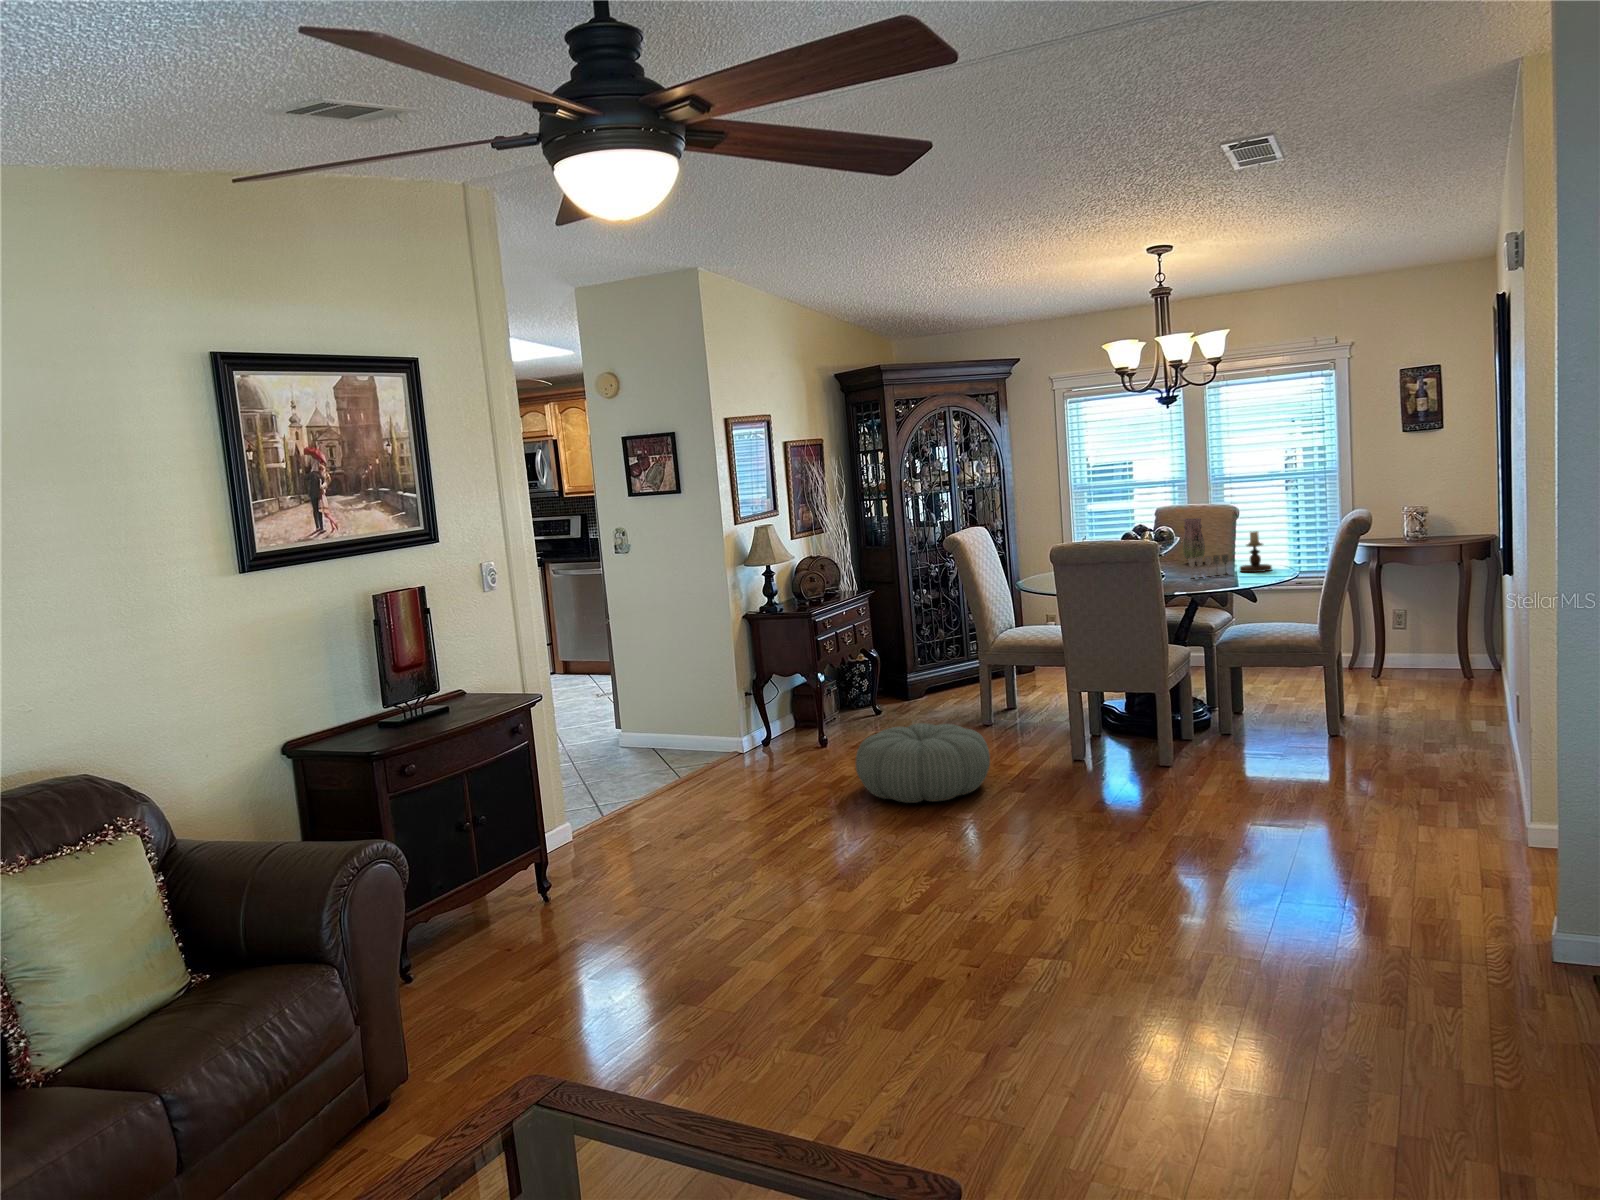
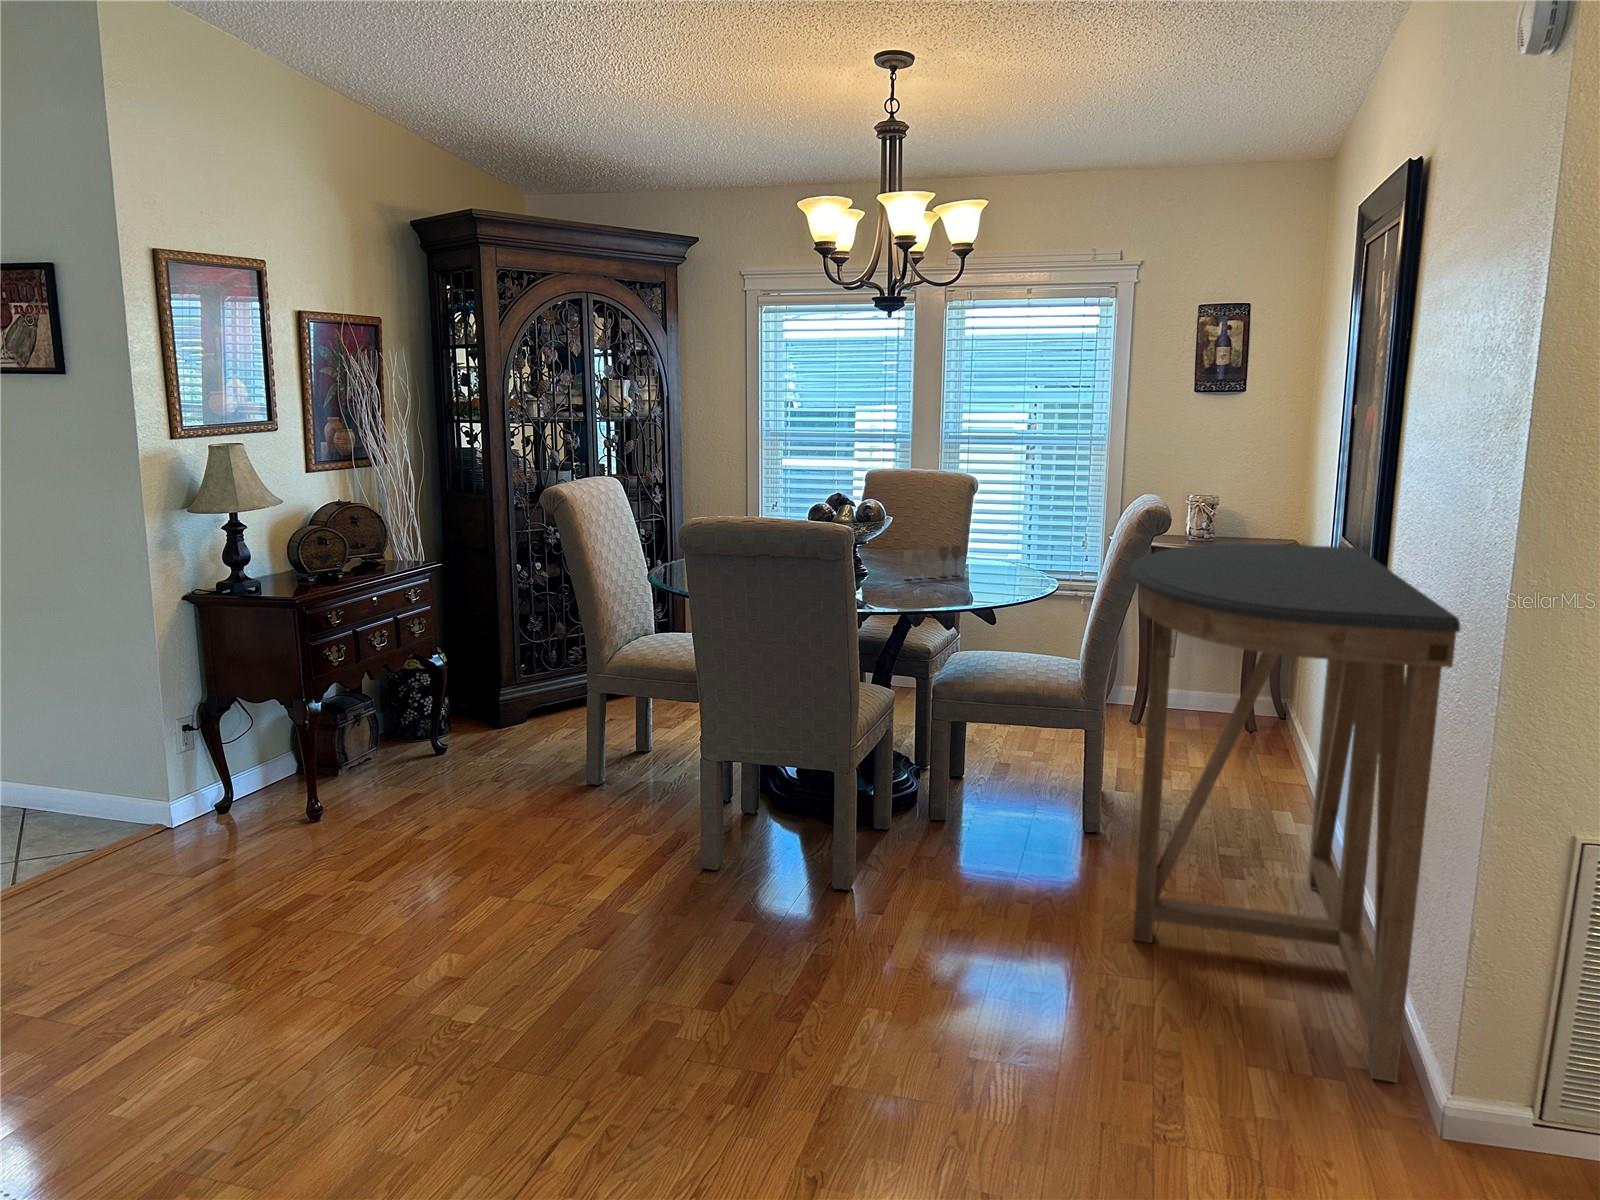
vase: present [1183,518,1205,562] -> none [901,487,930,550]
candlestick: present [1240,531,1272,572] -> none [975,515,1020,576]
console table: none [1332,532,1506,823] -> present [1130,543,1460,1083]
pouf: present [856,723,990,803] -> none [291,811,546,980]

